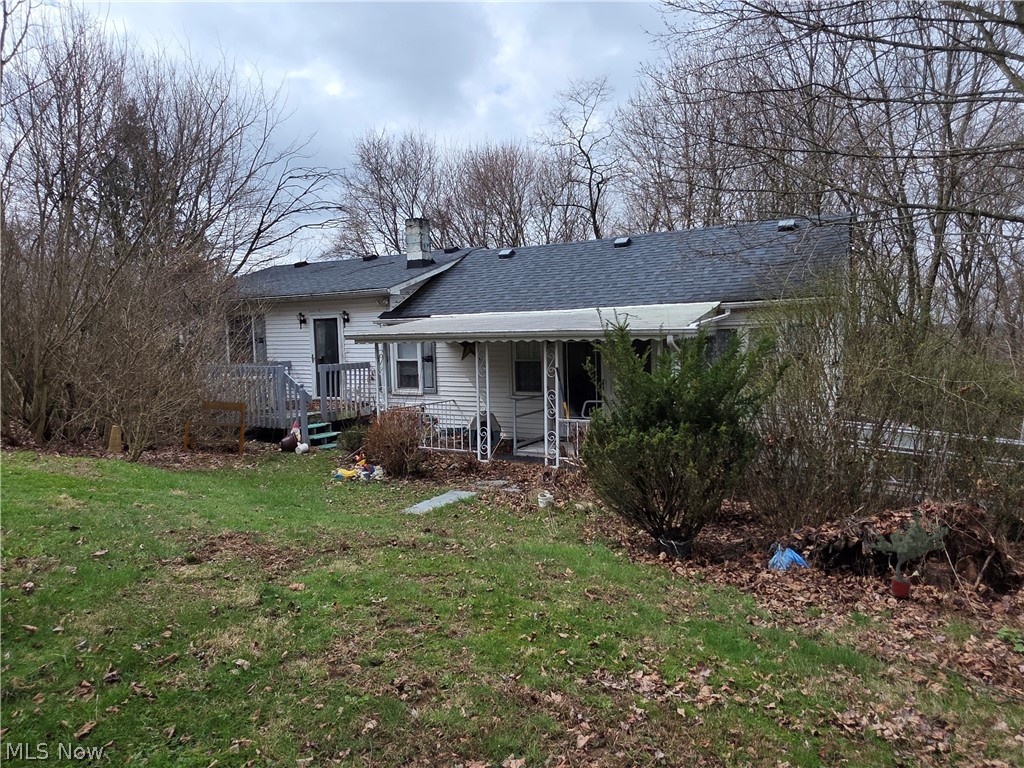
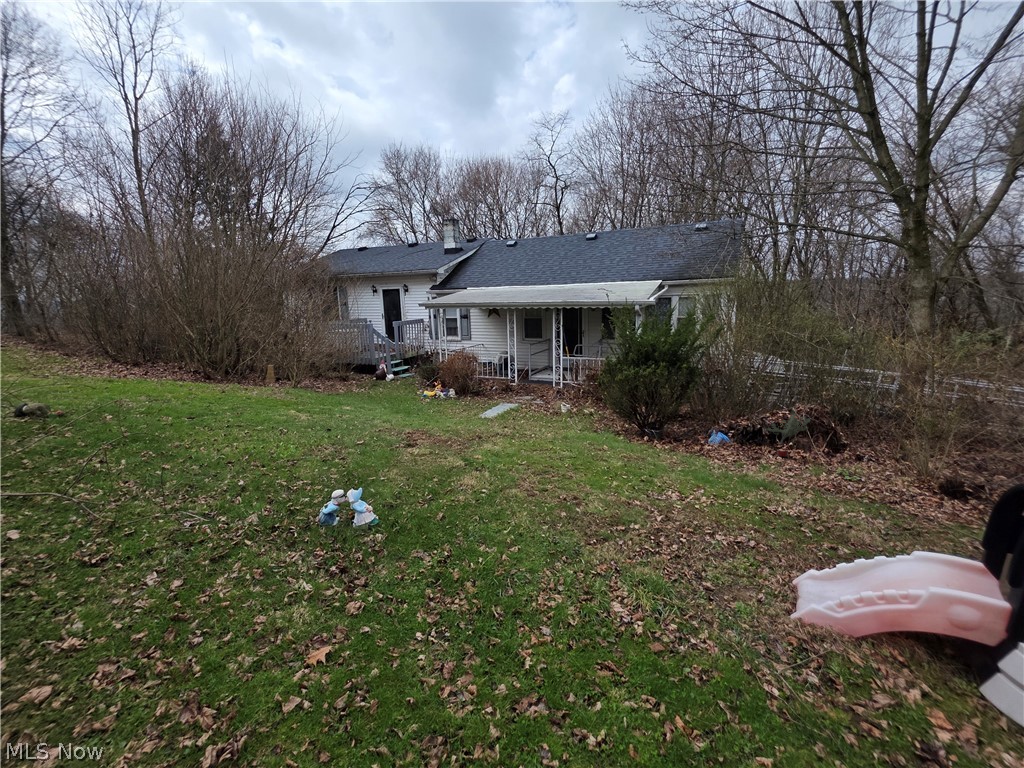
bench: present [183,400,246,454] -> none [314,347,353,383]

